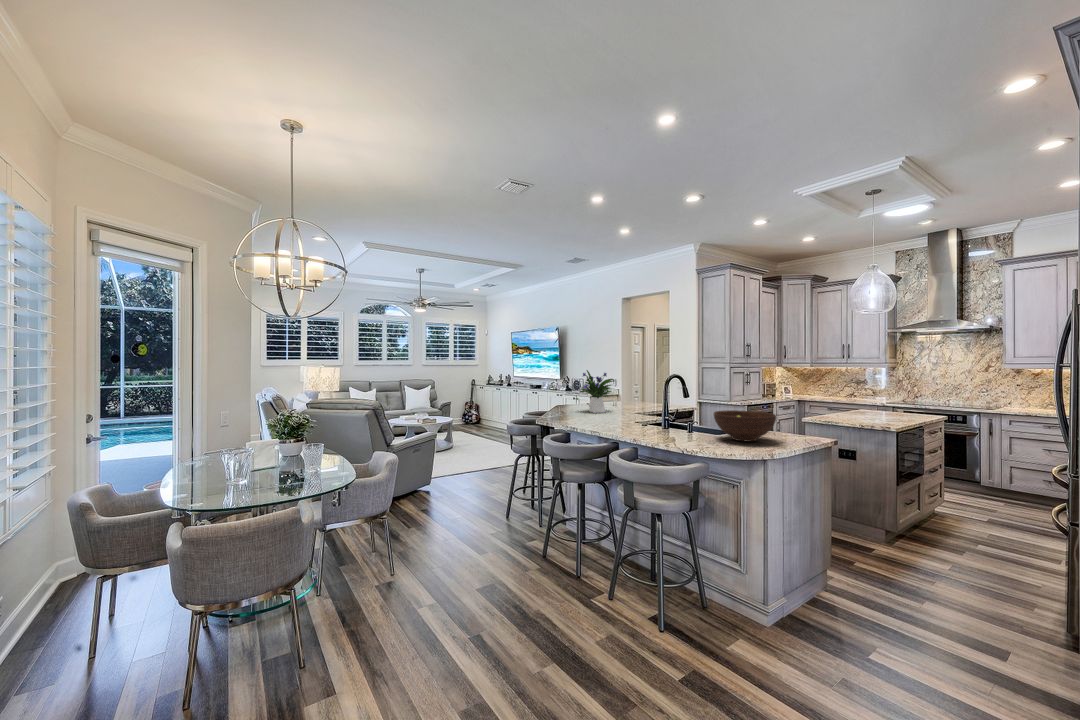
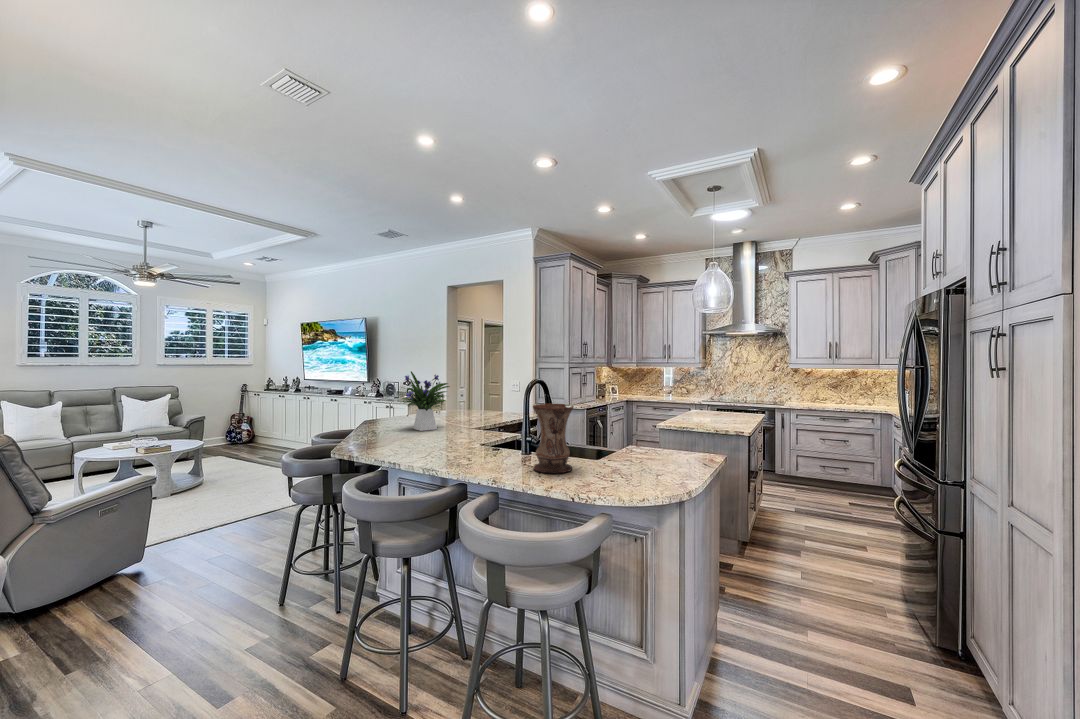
vase: none [660,392,689,439] -> present [533,404,574,473]
fruit bowl: present [714,410,776,442] -> none [605,425,685,470]

